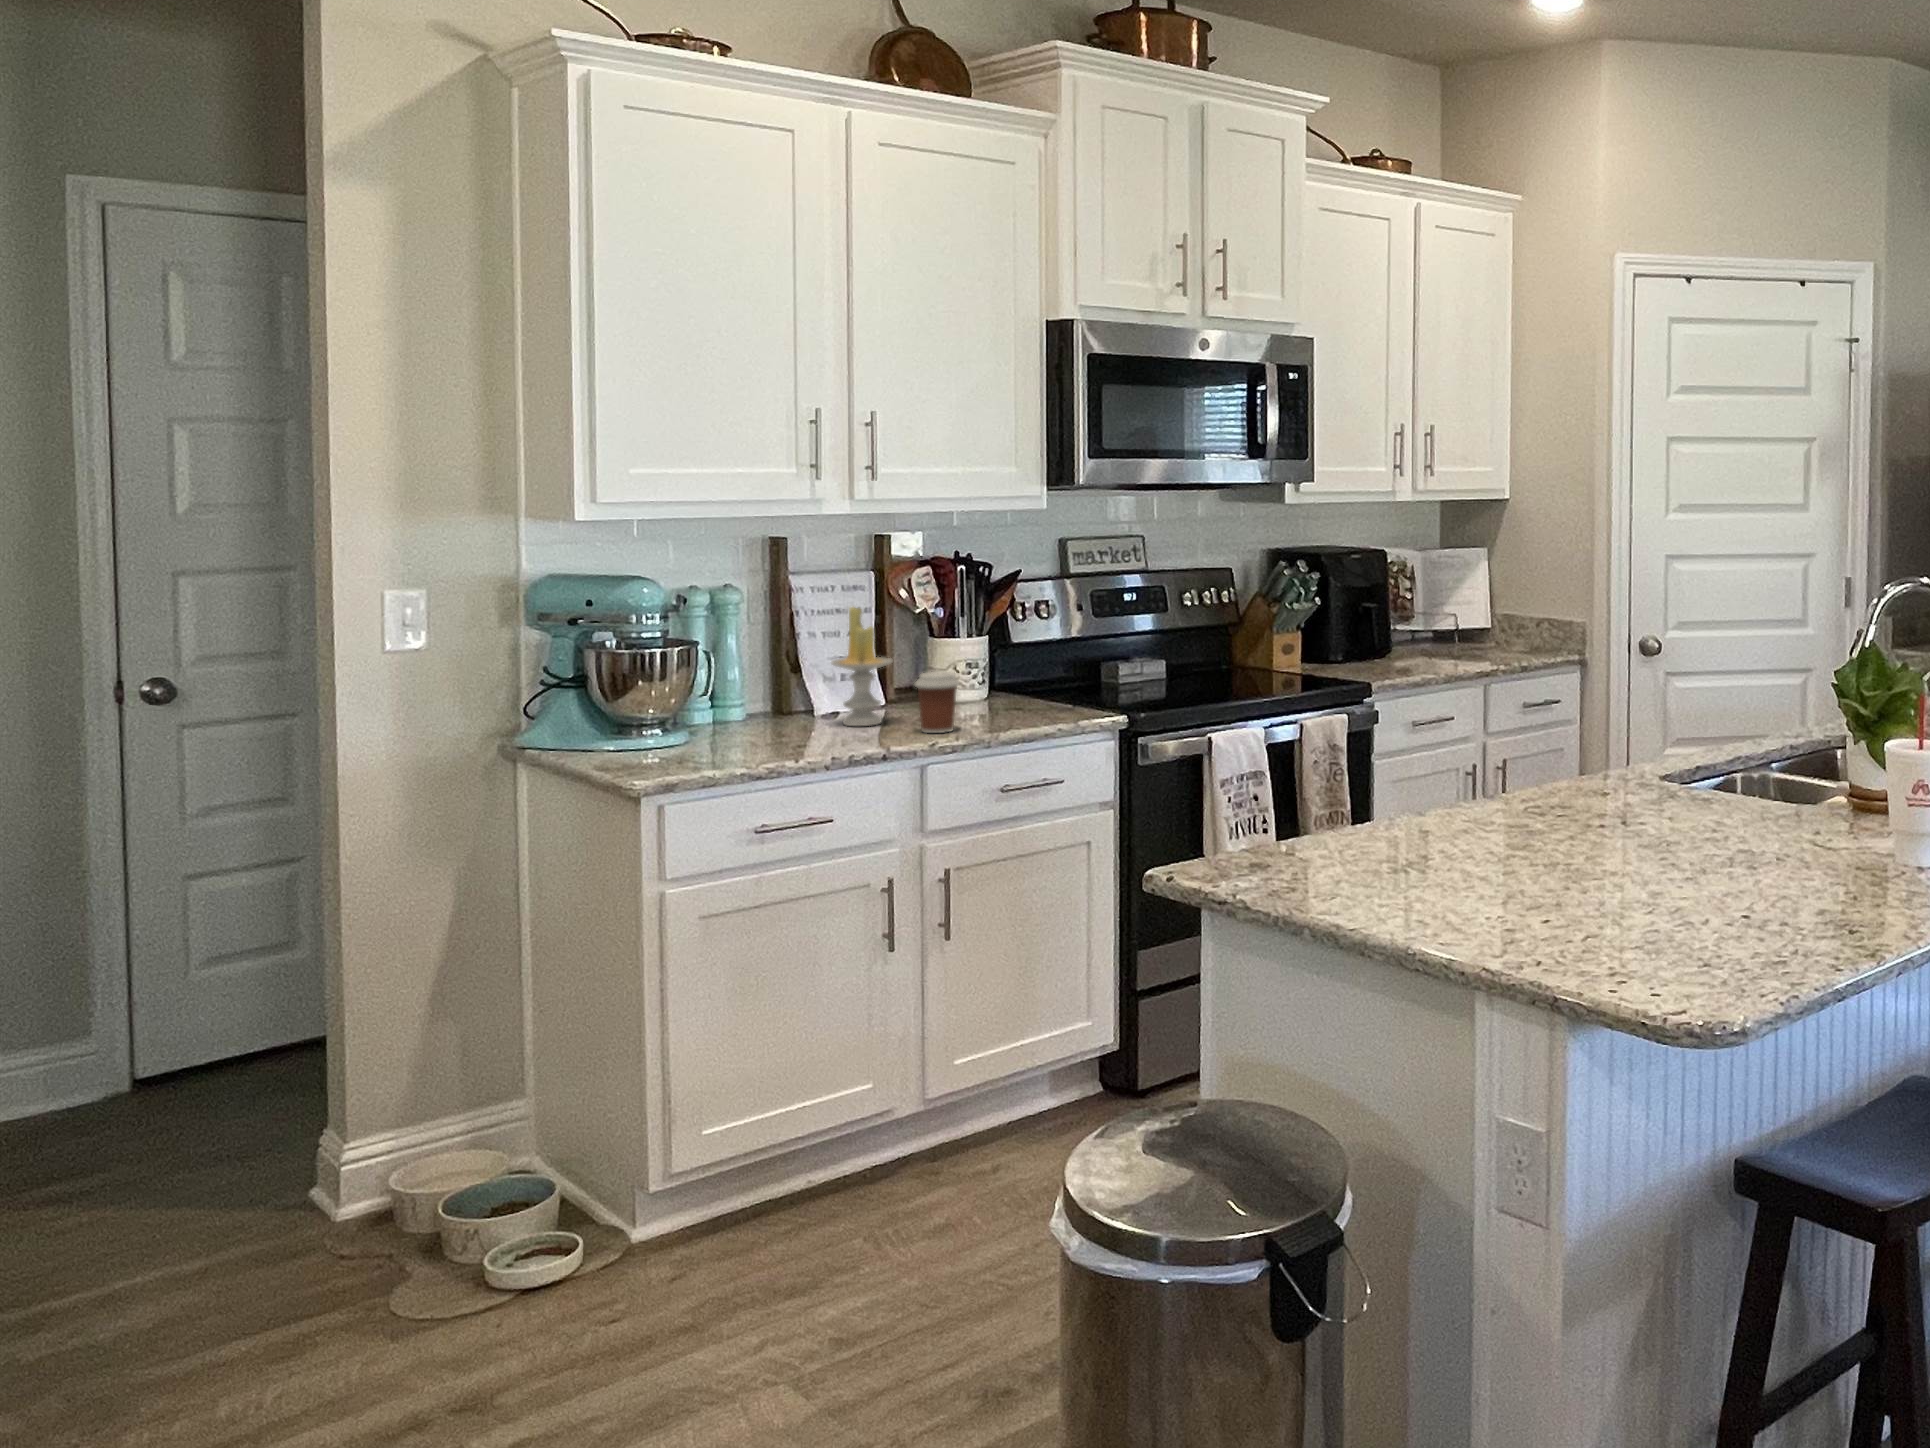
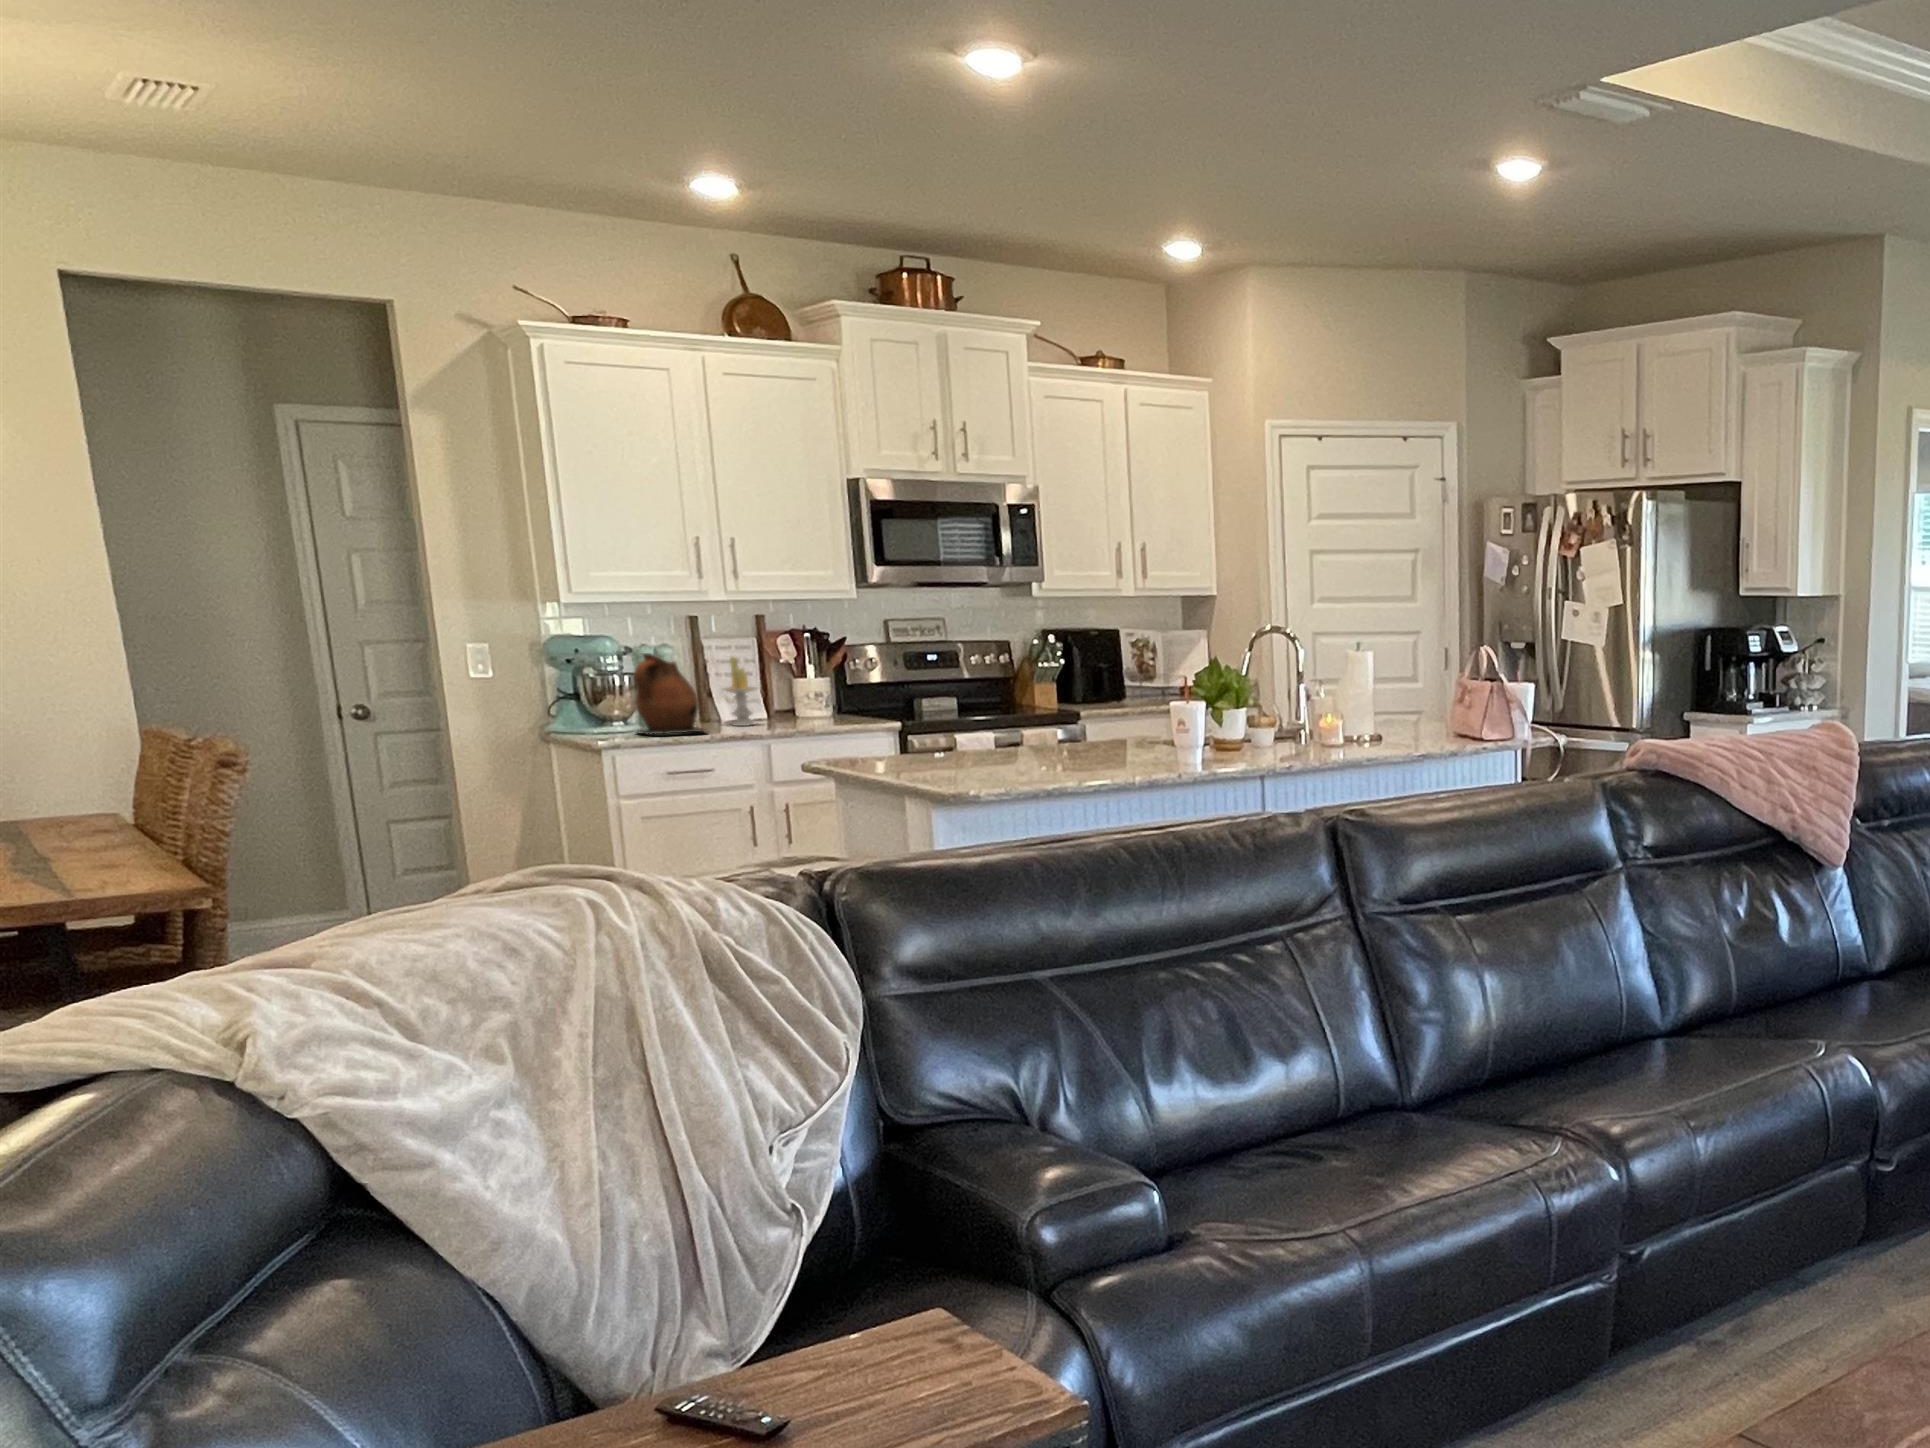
ceramic pitcher: none [684,610,827,758] -> present [634,653,705,734]
coffee cup: present [915,672,960,733] -> none [766,694,793,728]

